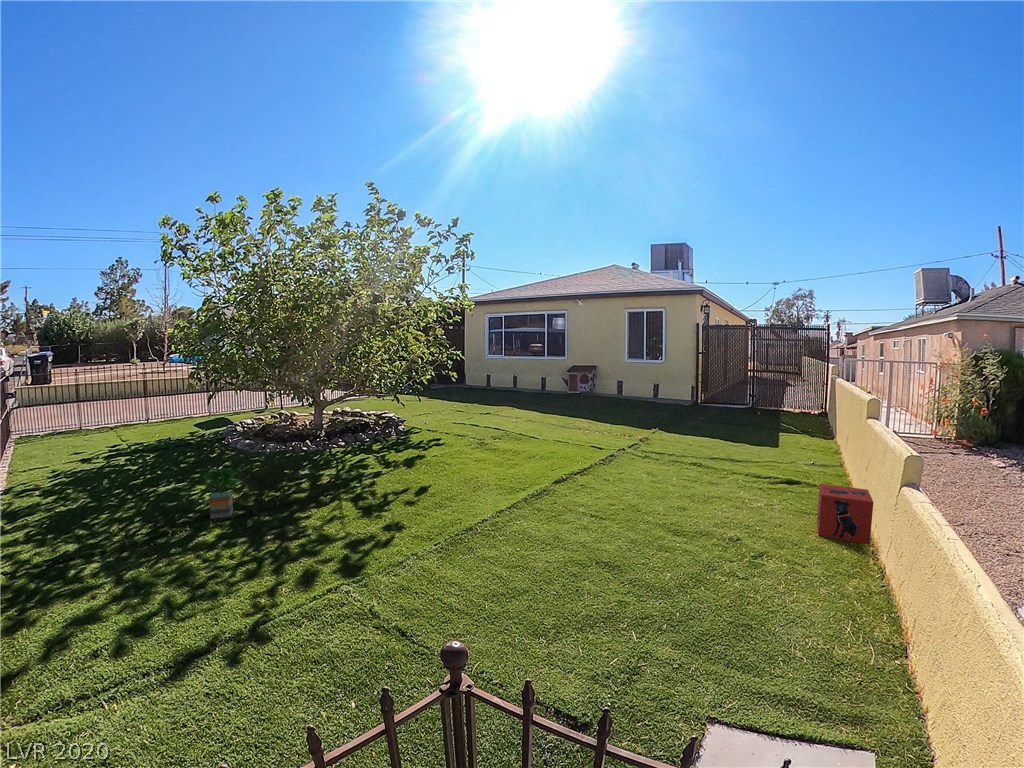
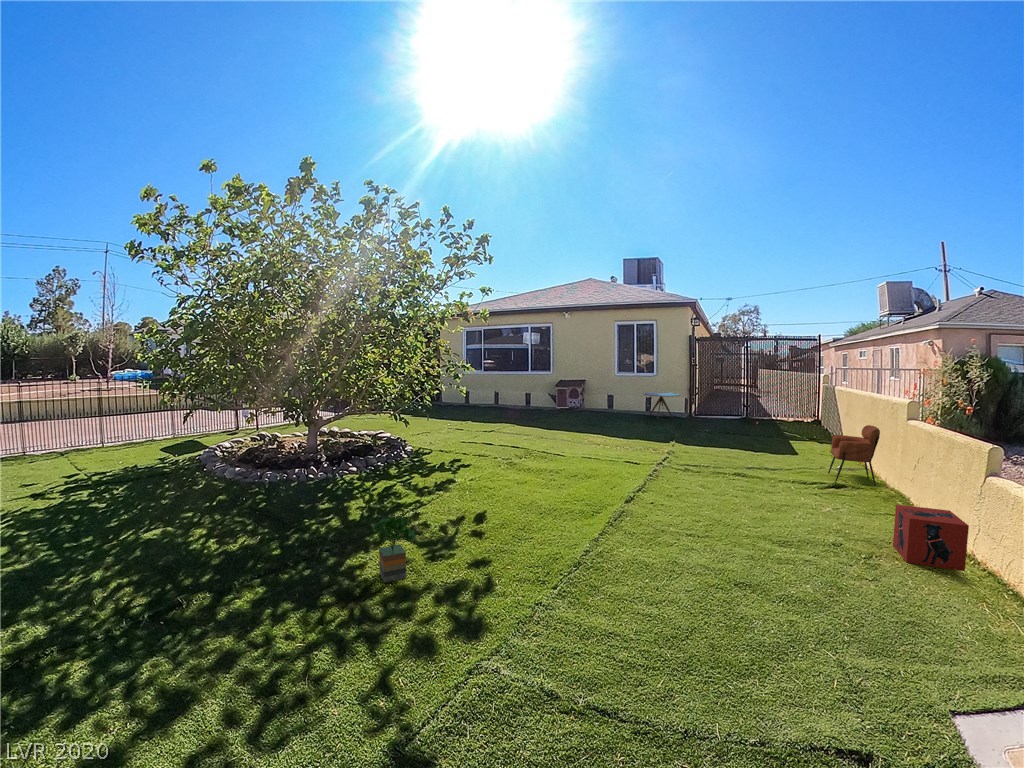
round table: none [650,379,687,406] -> present [643,392,680,419]
chair: none [801,412,848,471] -> present [828,425,880,486]
potted tree: present [204,468,238,519] -> present [373,516,415,583]

